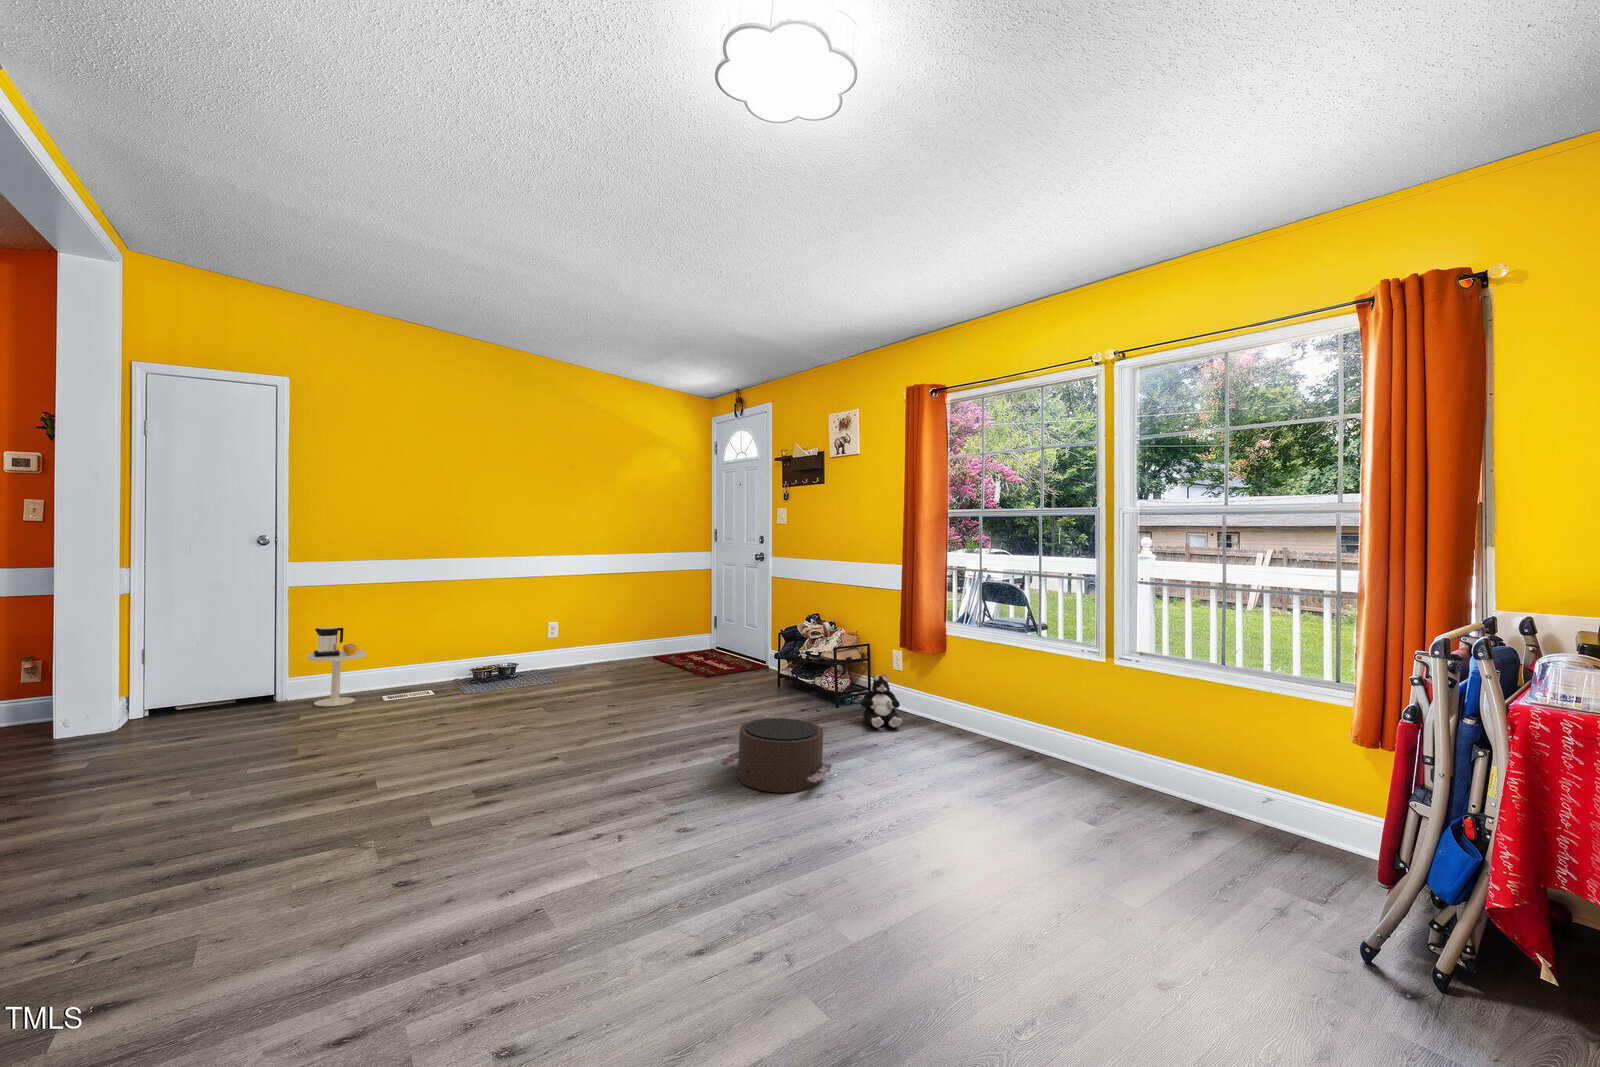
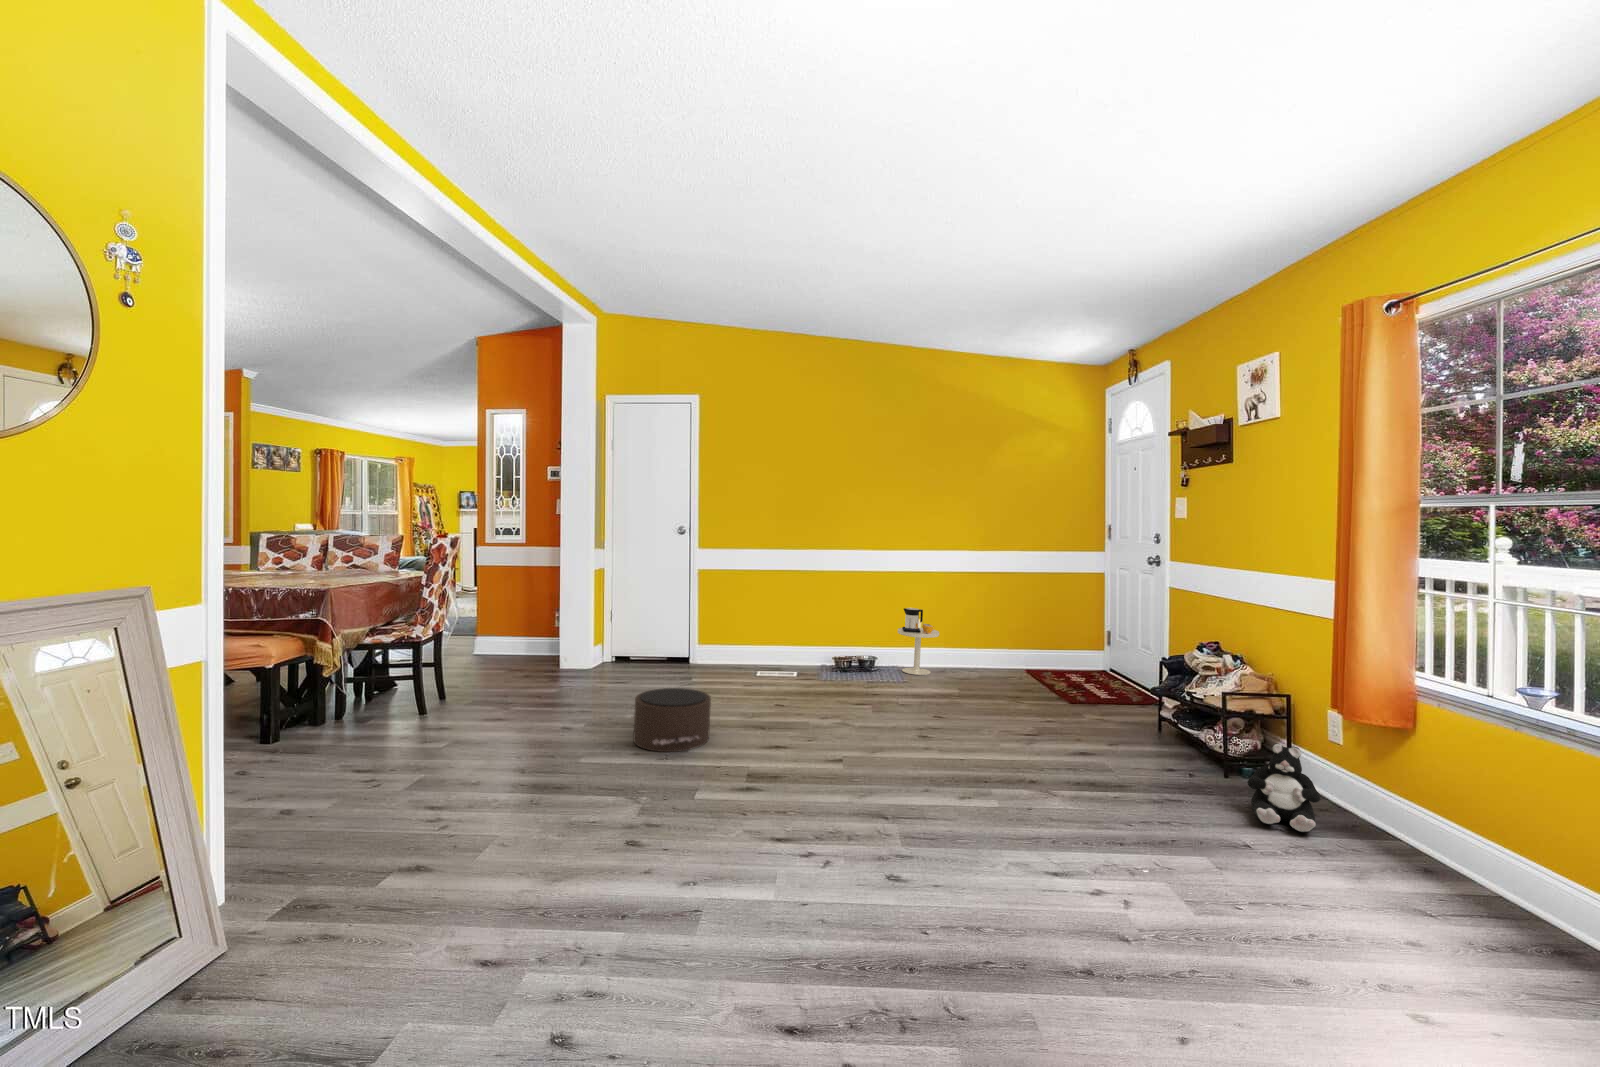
side table: present [307,627,366,706] -> present [898,608,939,675]
pouf: present [720,718,833,793] -> present [633,688,711,752]

